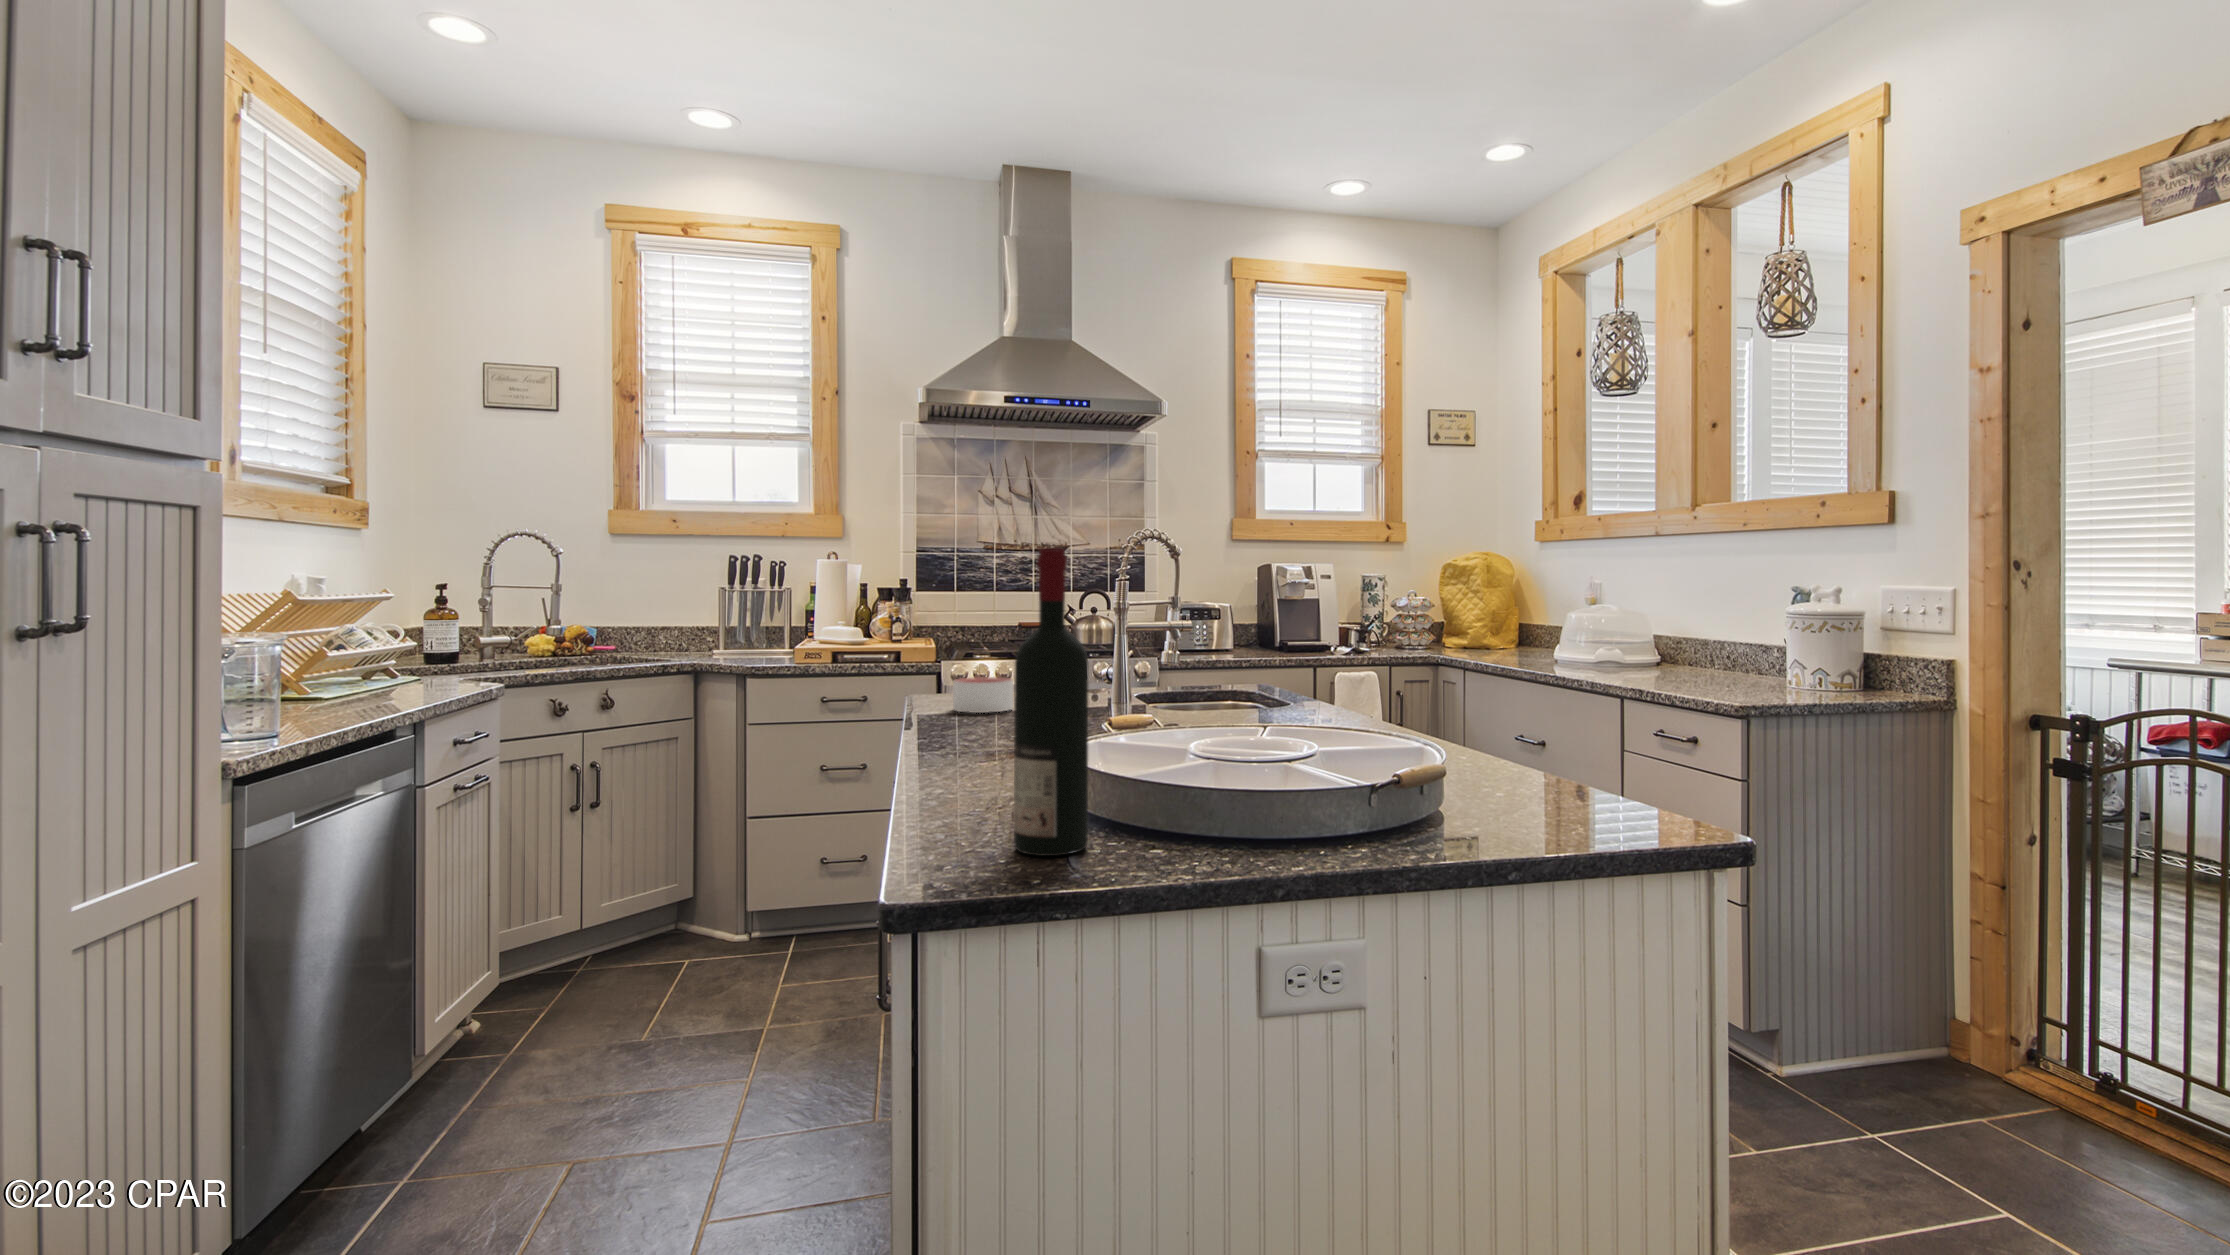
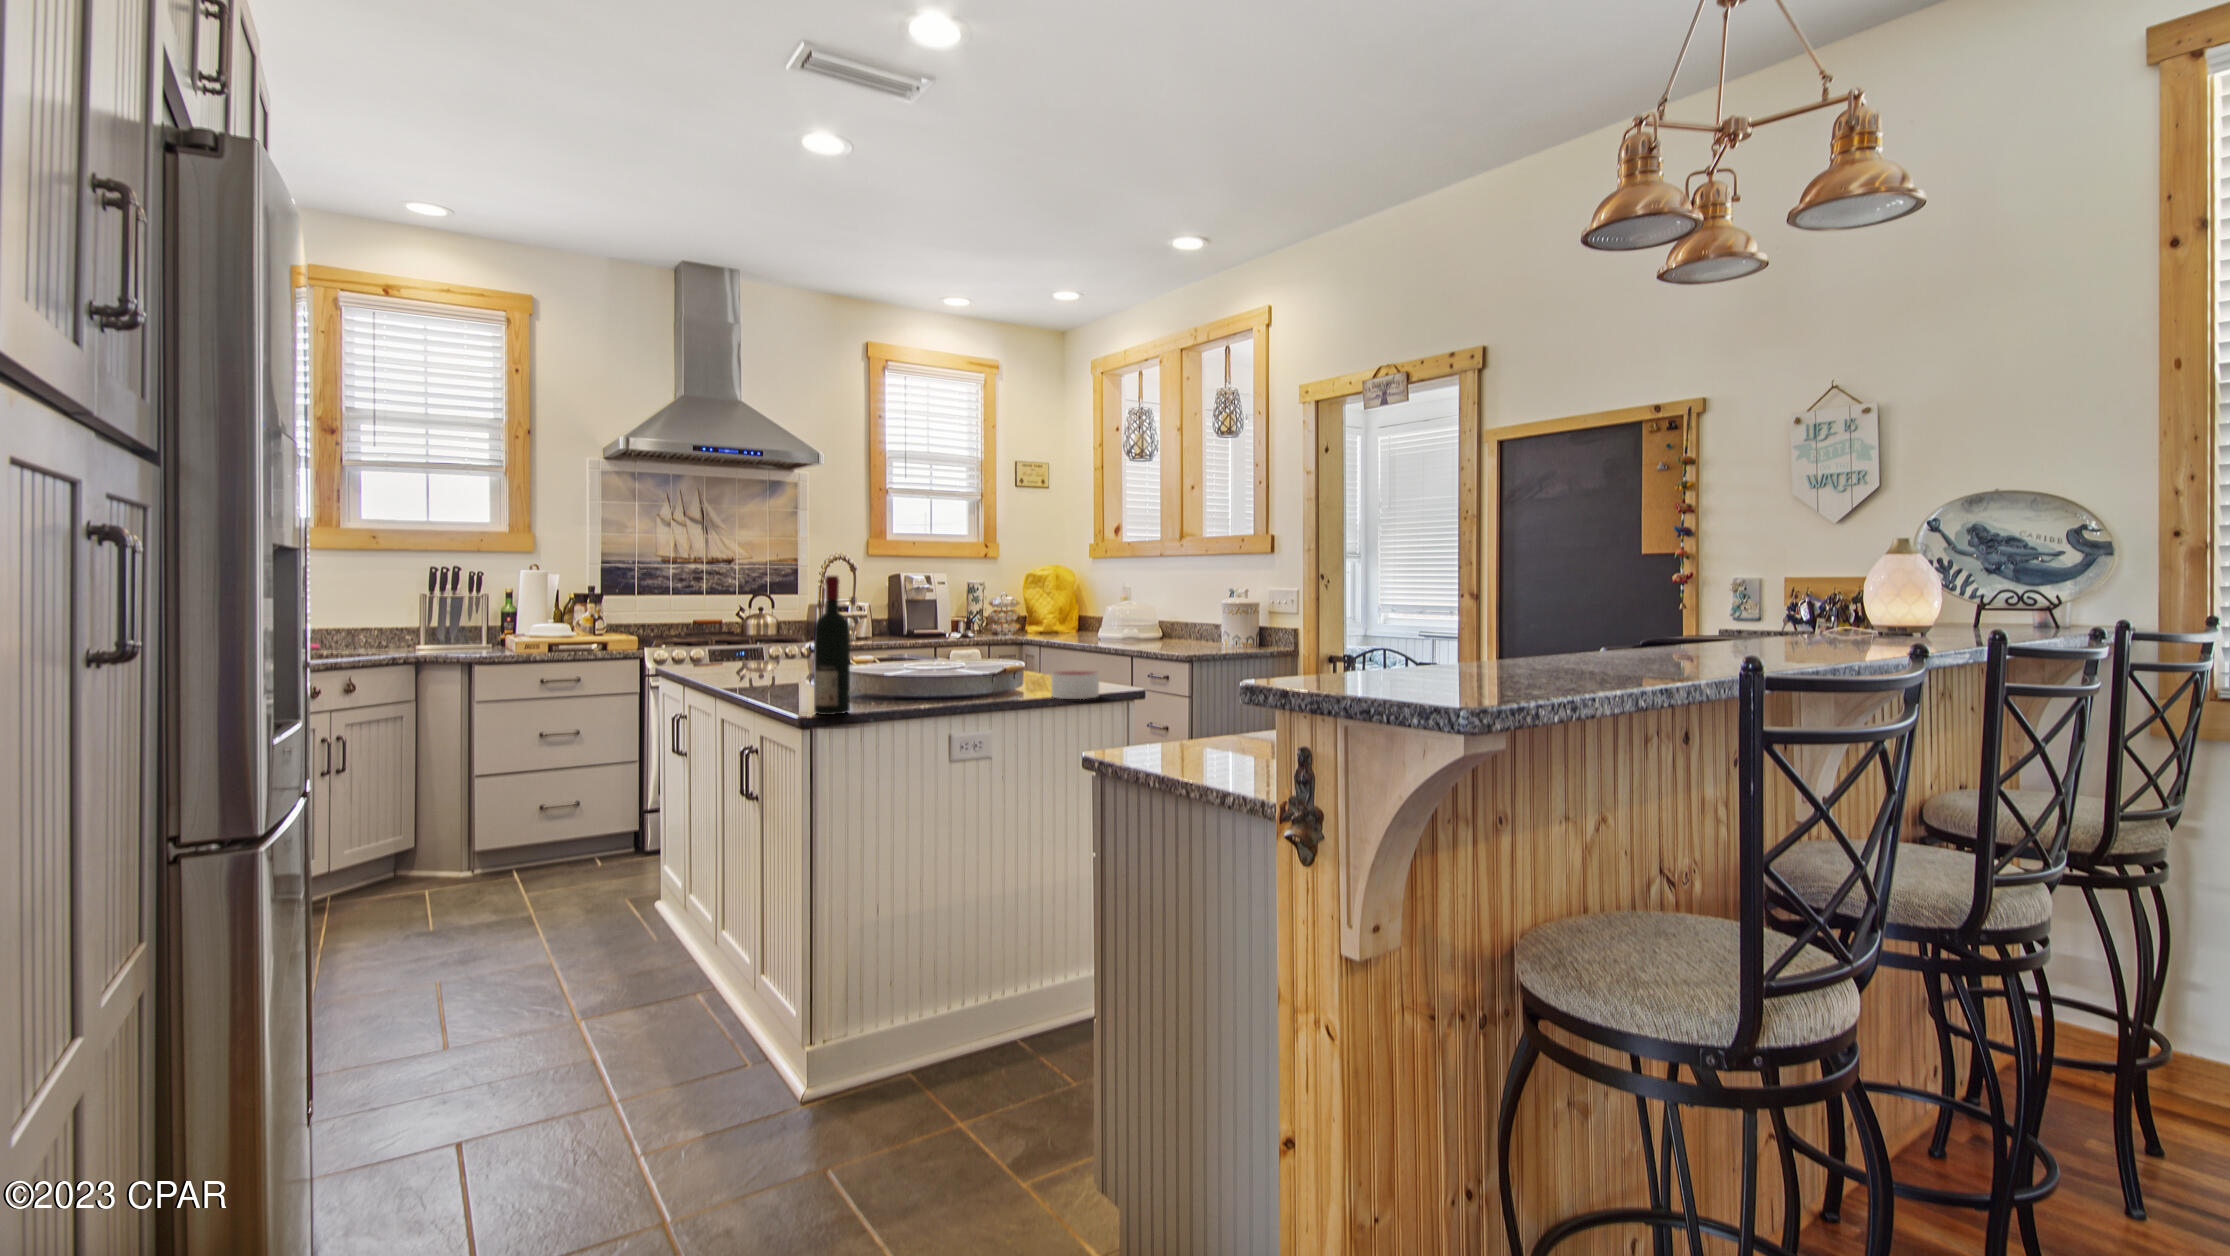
candle: present [953,677,1013,713] -> present [1051,670,1099,699]

